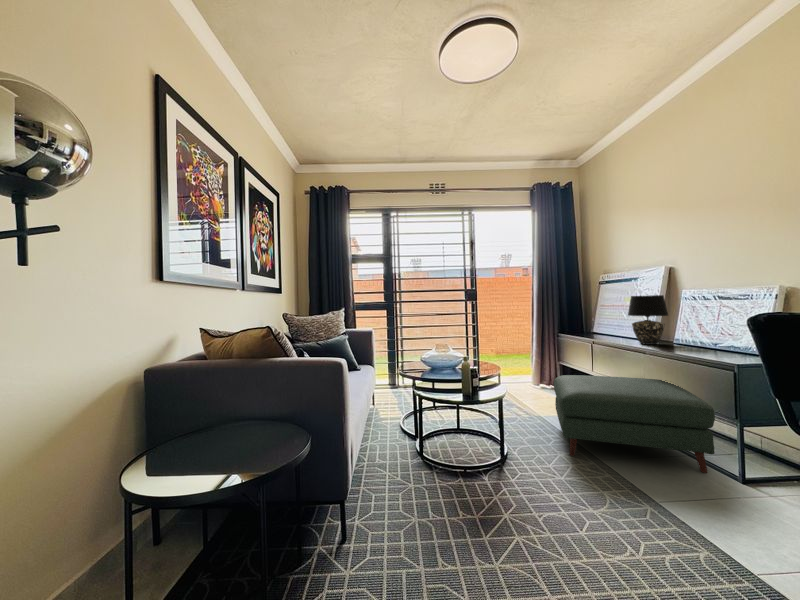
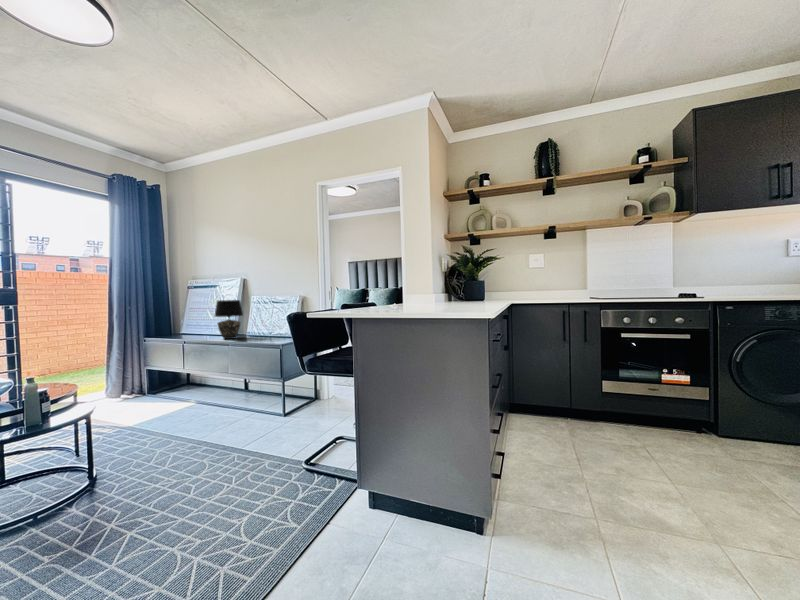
ottoman: present [554,375,715,473] -> none [147,364,271,447]

